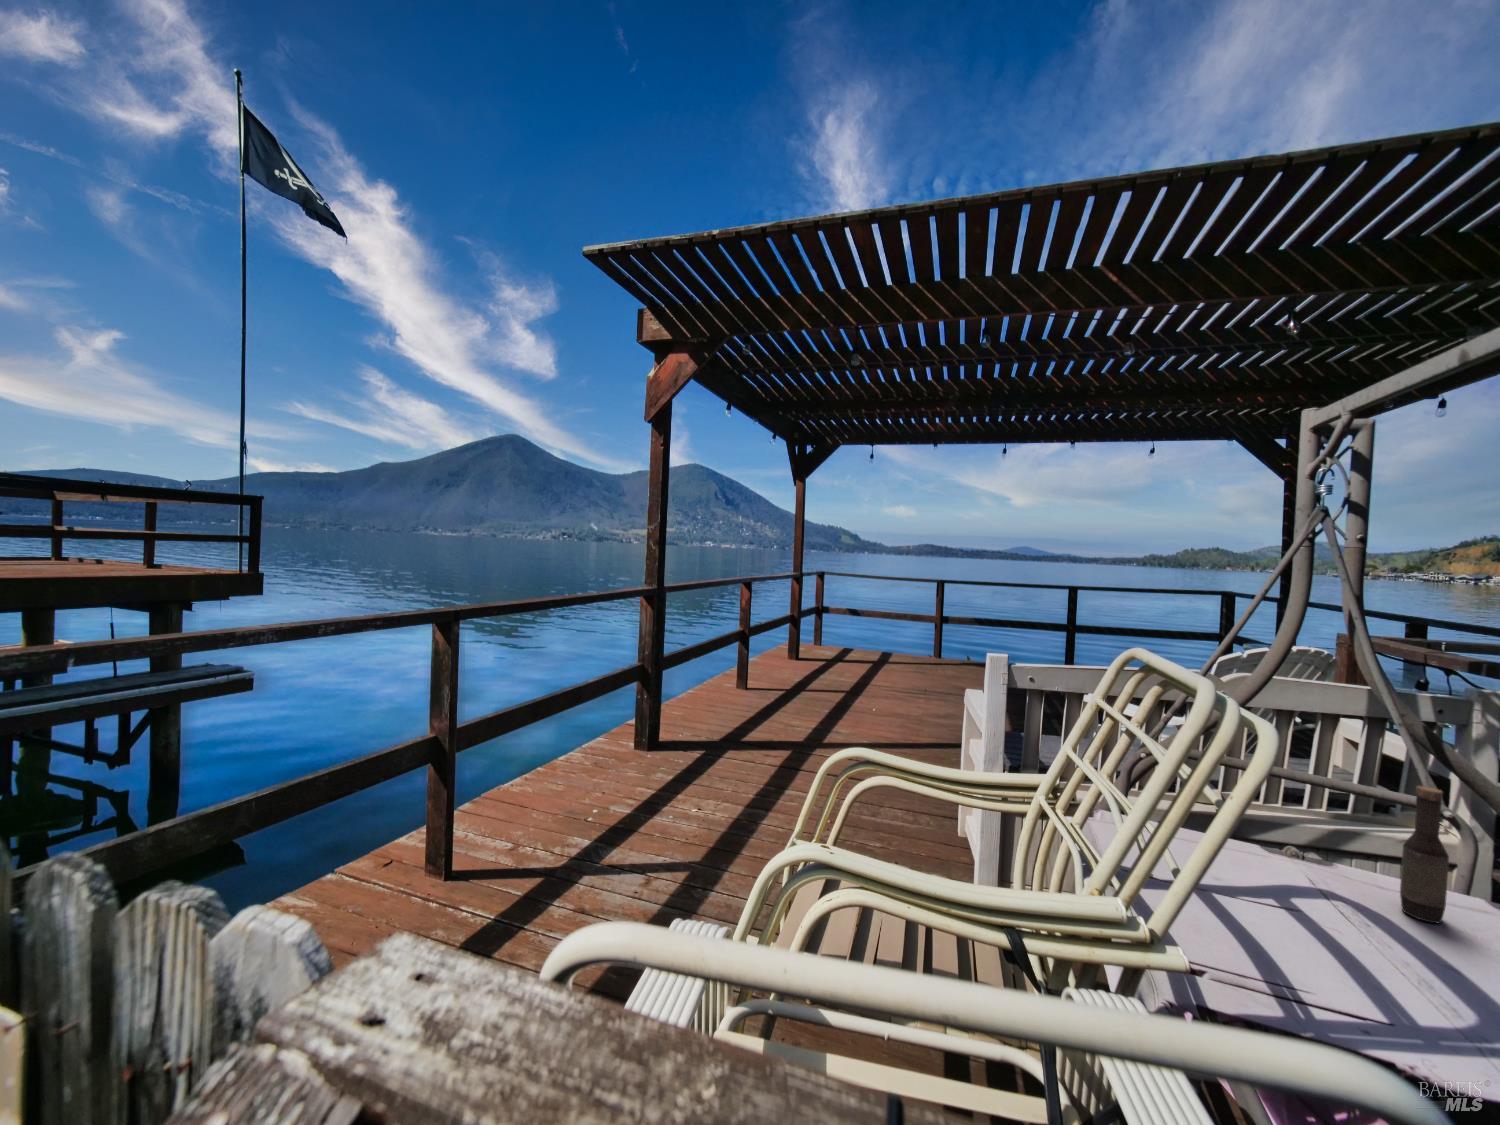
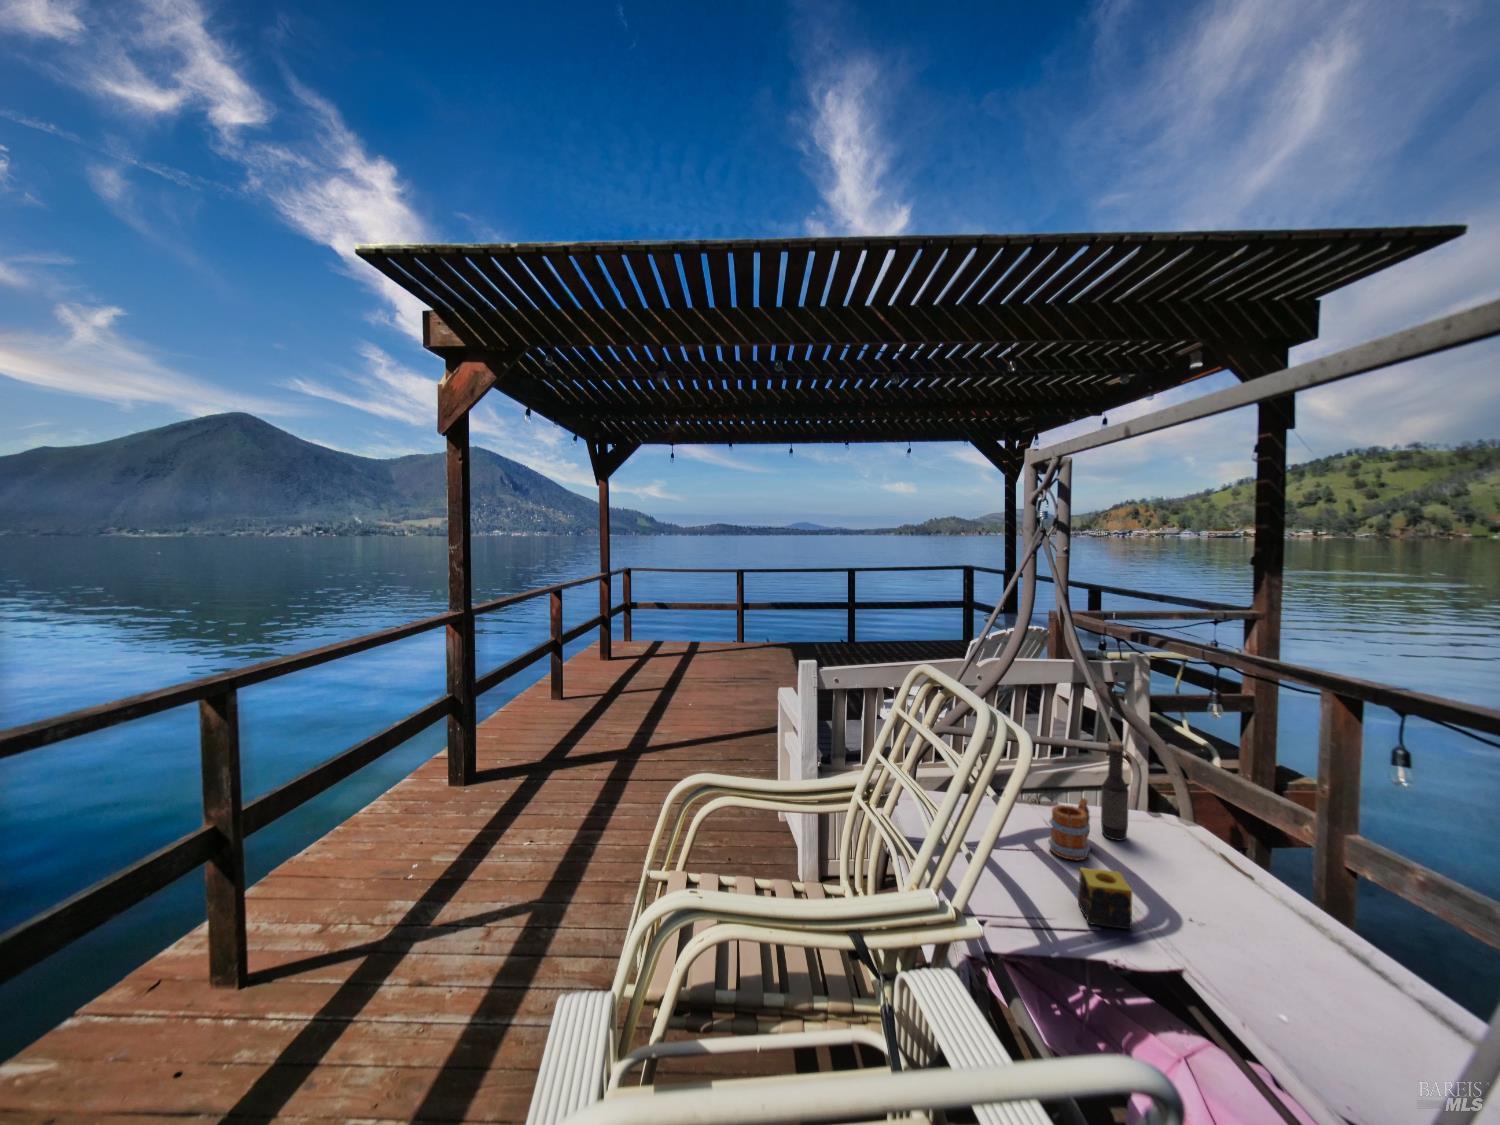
mug: none [1310,853,1380,934] -> present [1048,798,1090,860]
candle: none [1350,934,1441,1030] -> present [1078,868,1132,929]

